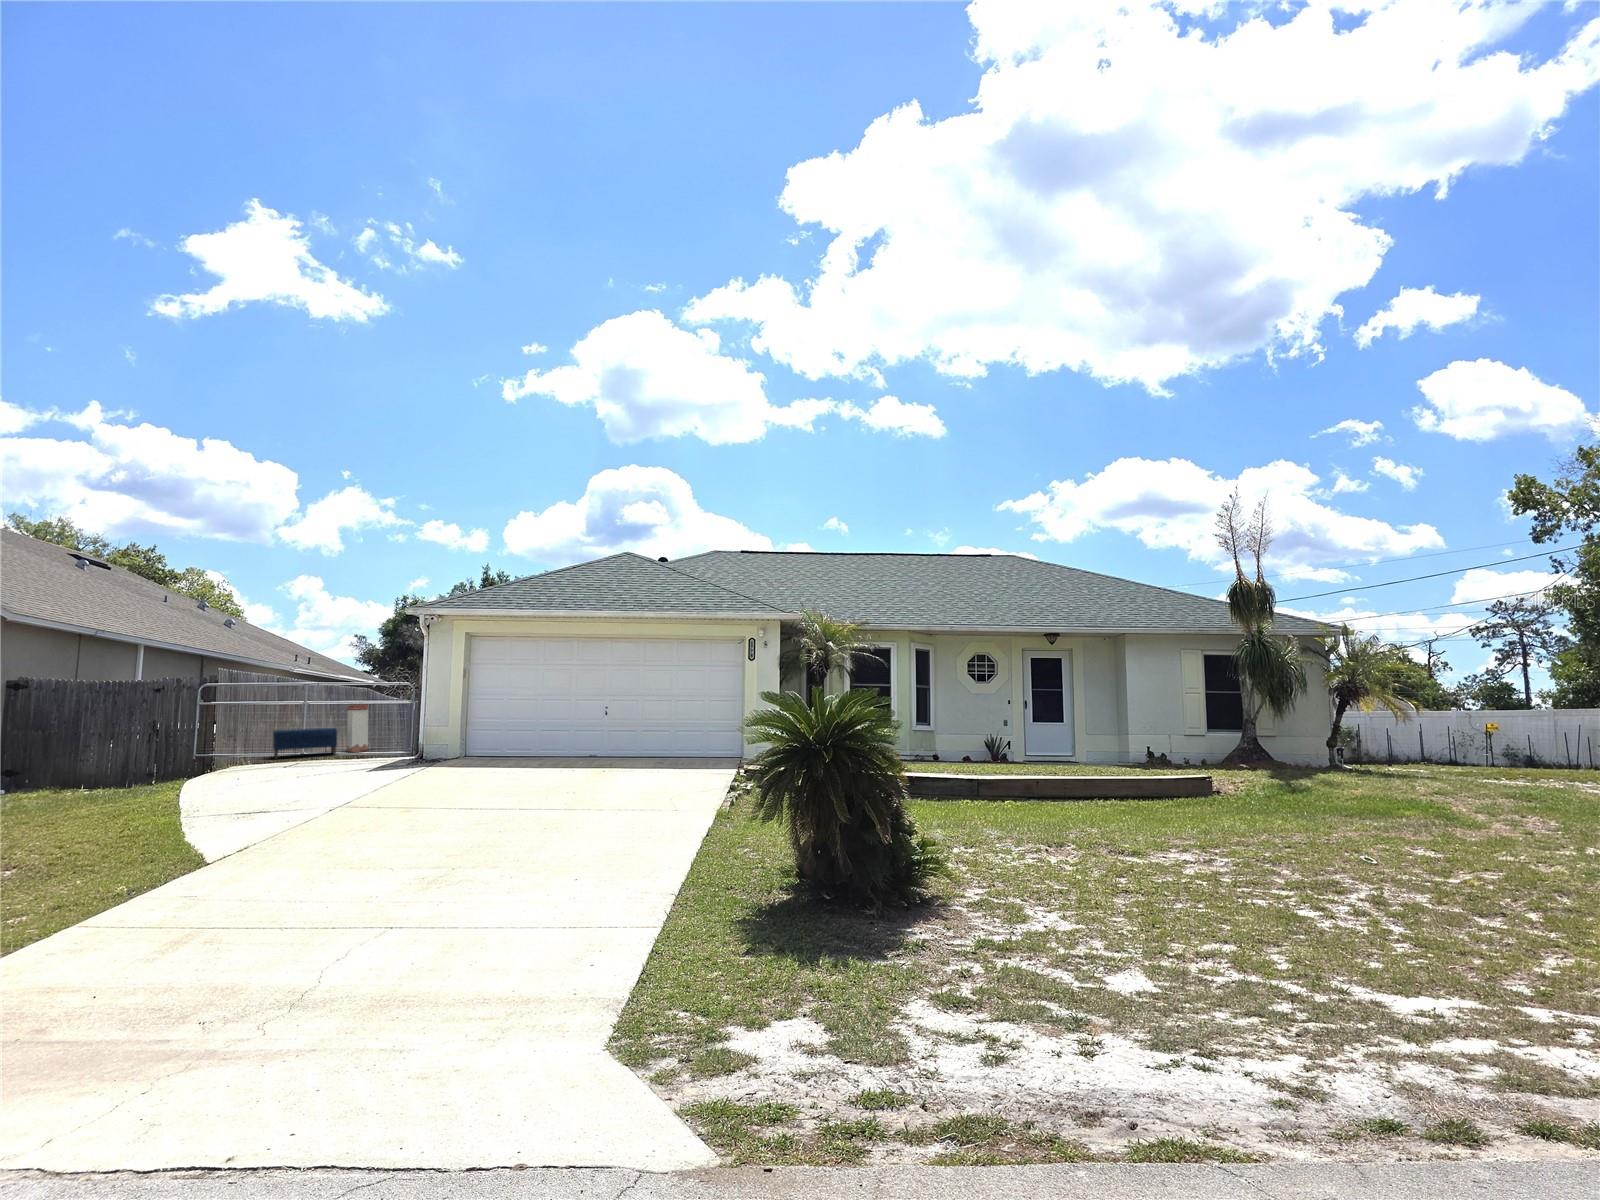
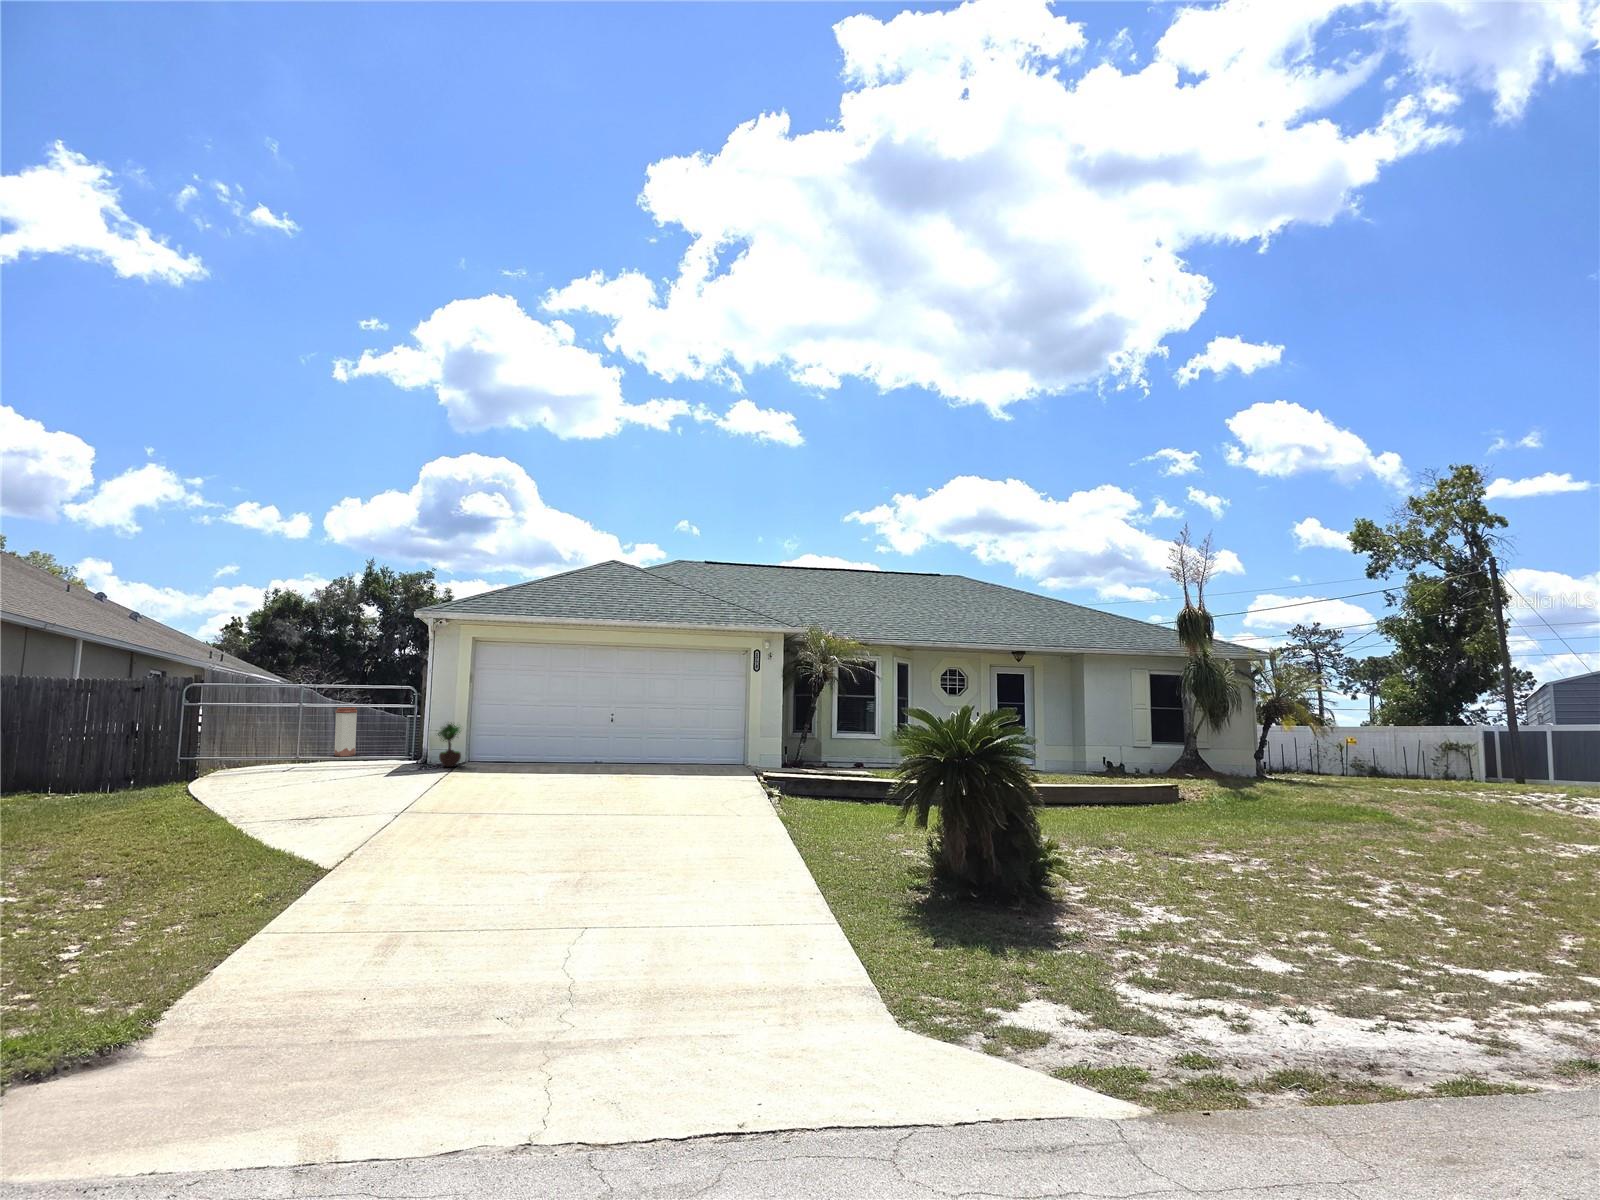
potted tree: none [423,714,452,762] -> present [438,723,461,767]
bench: present [273,728,338,759] -> none [259,731,329,763]

